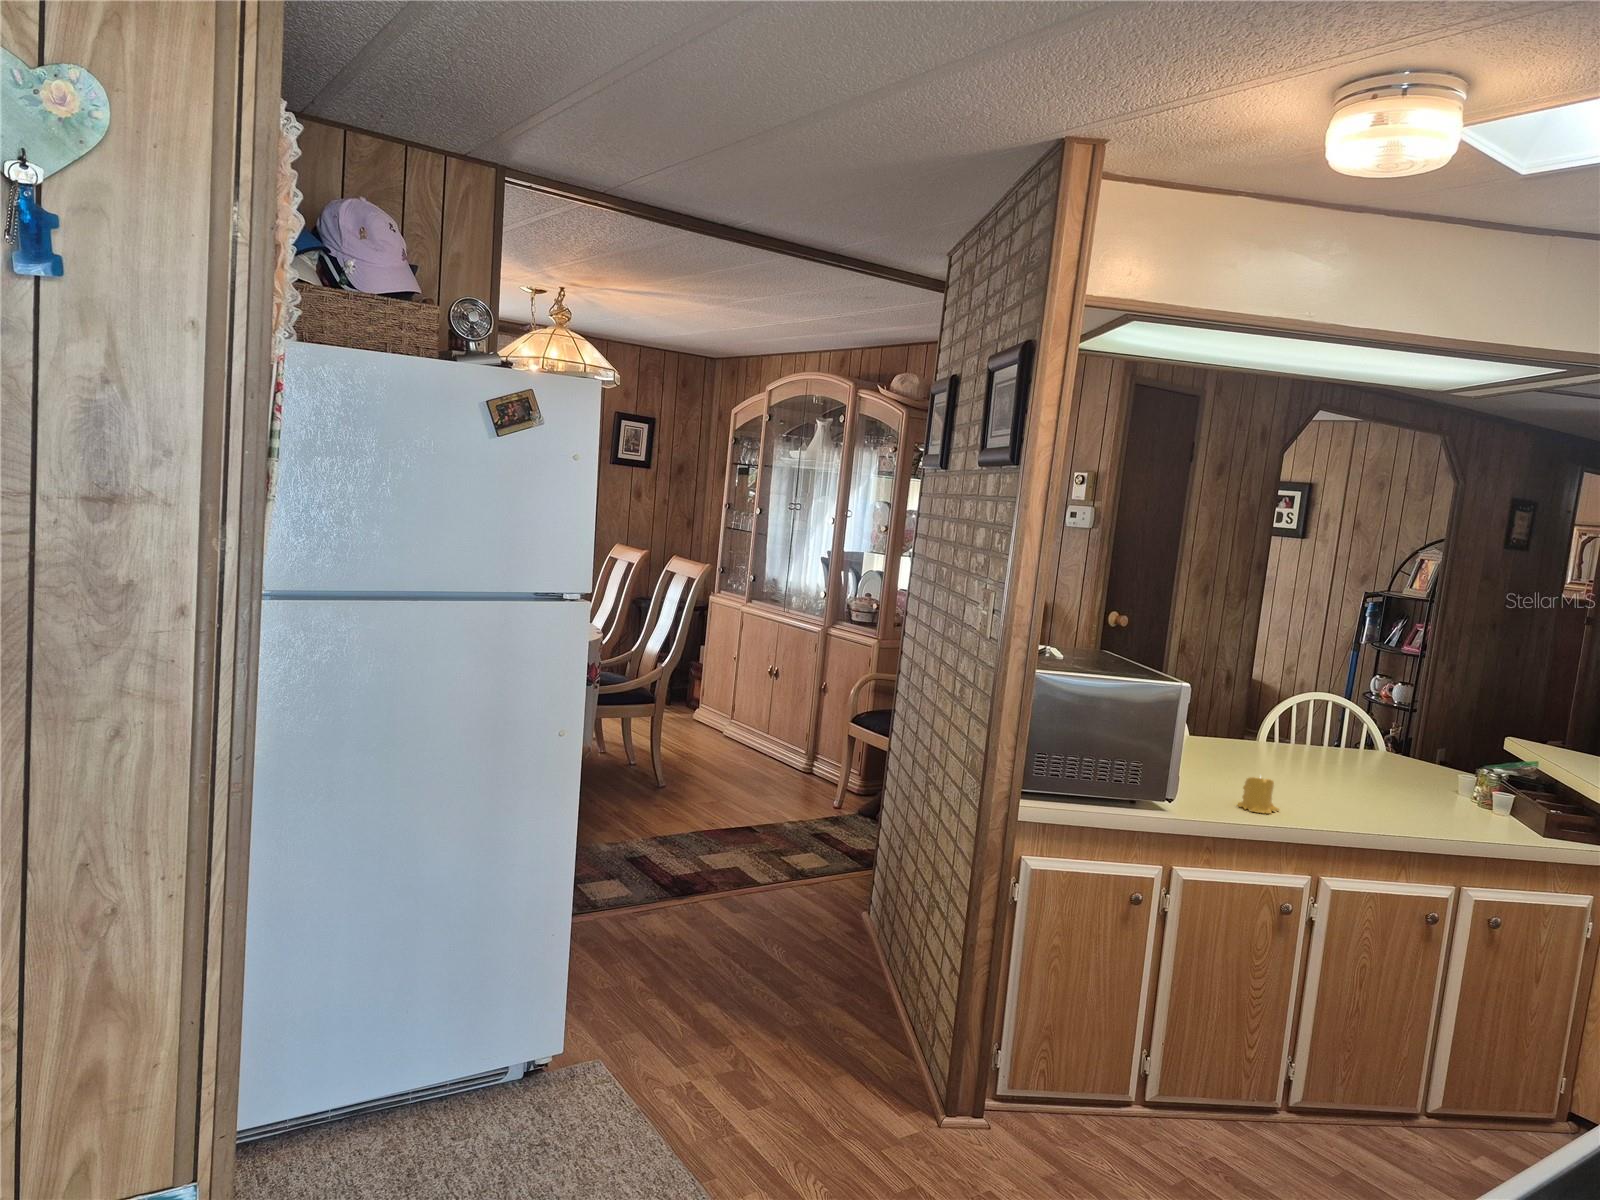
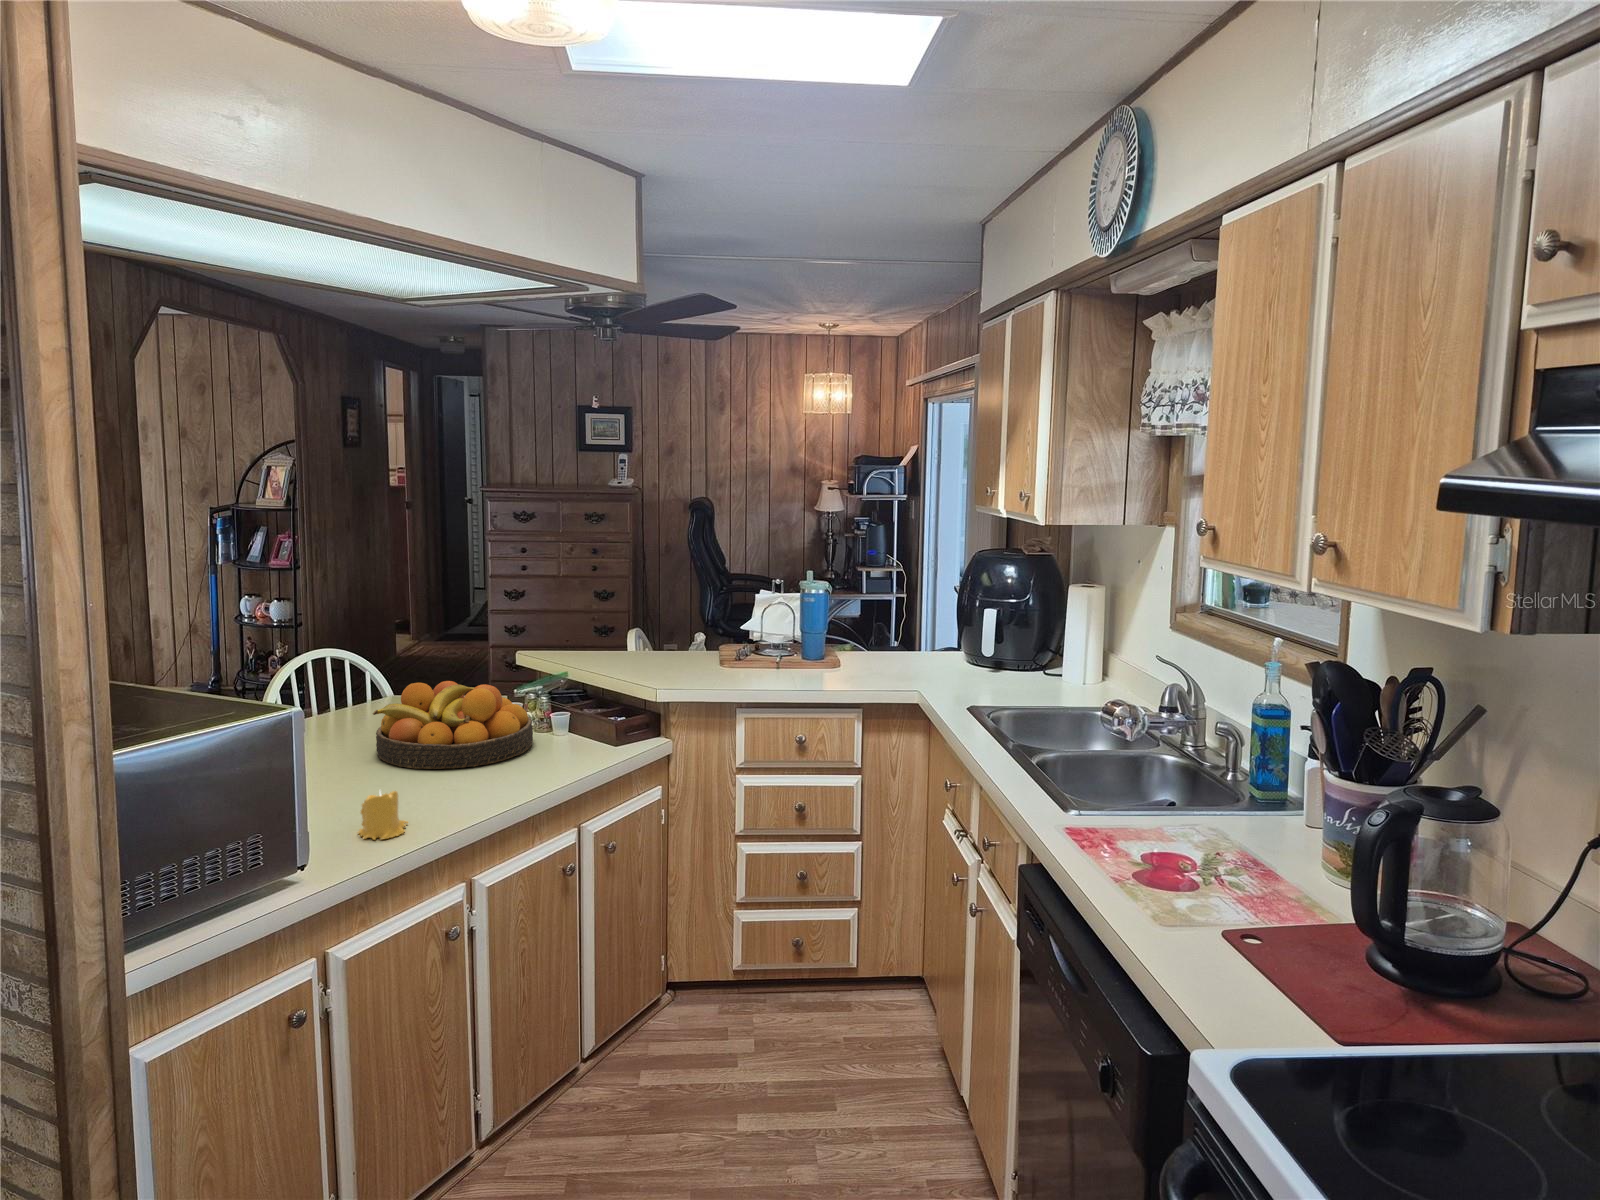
fruit bowl: none [1313,725,1464,811] -> present [373,681,533,769]

